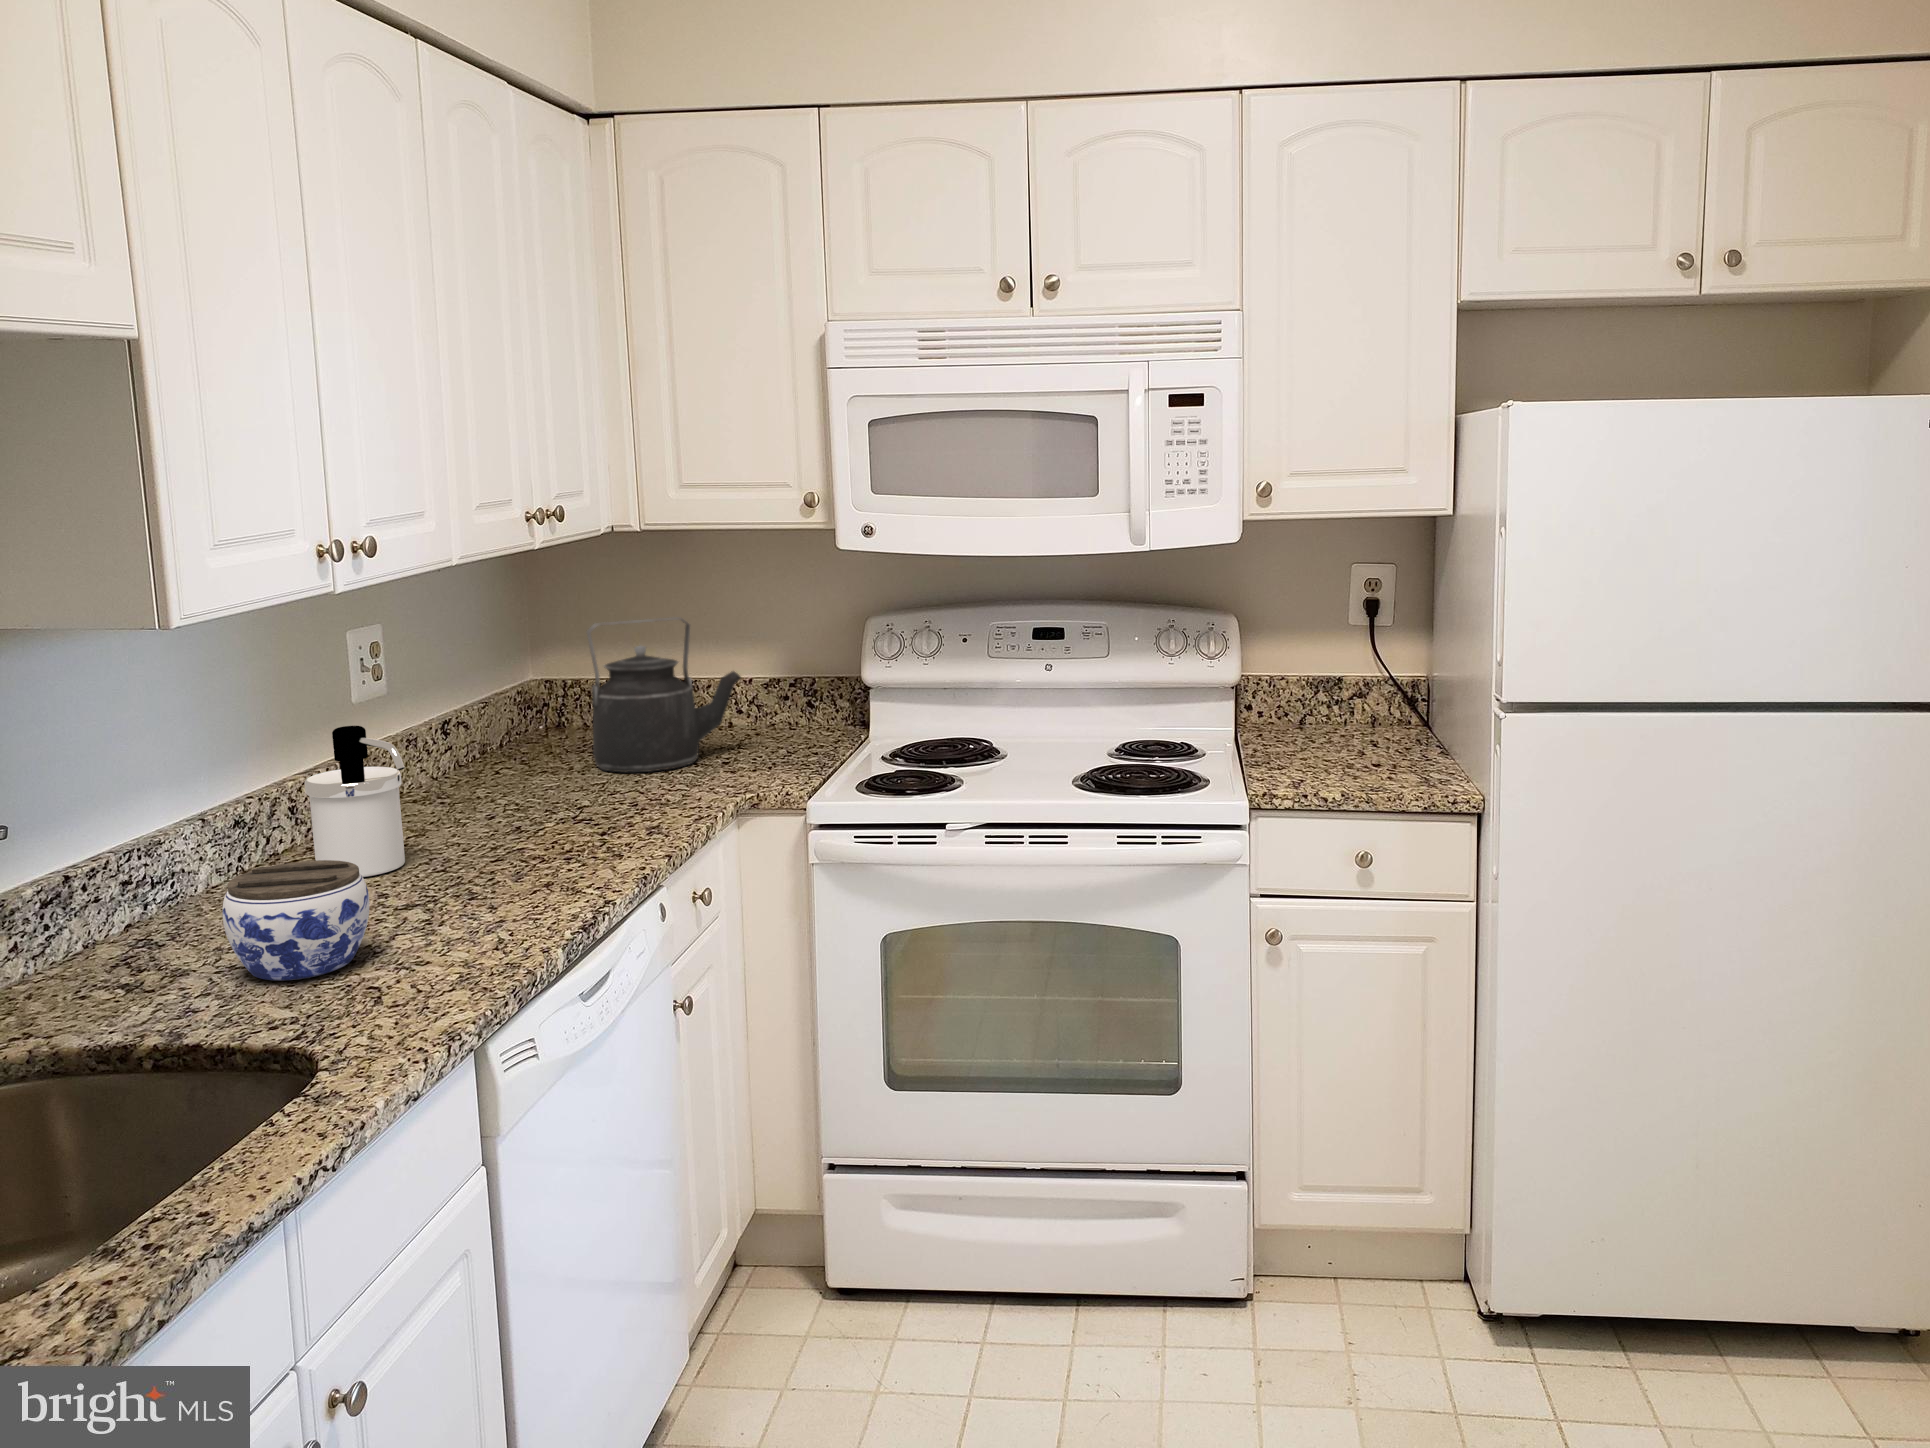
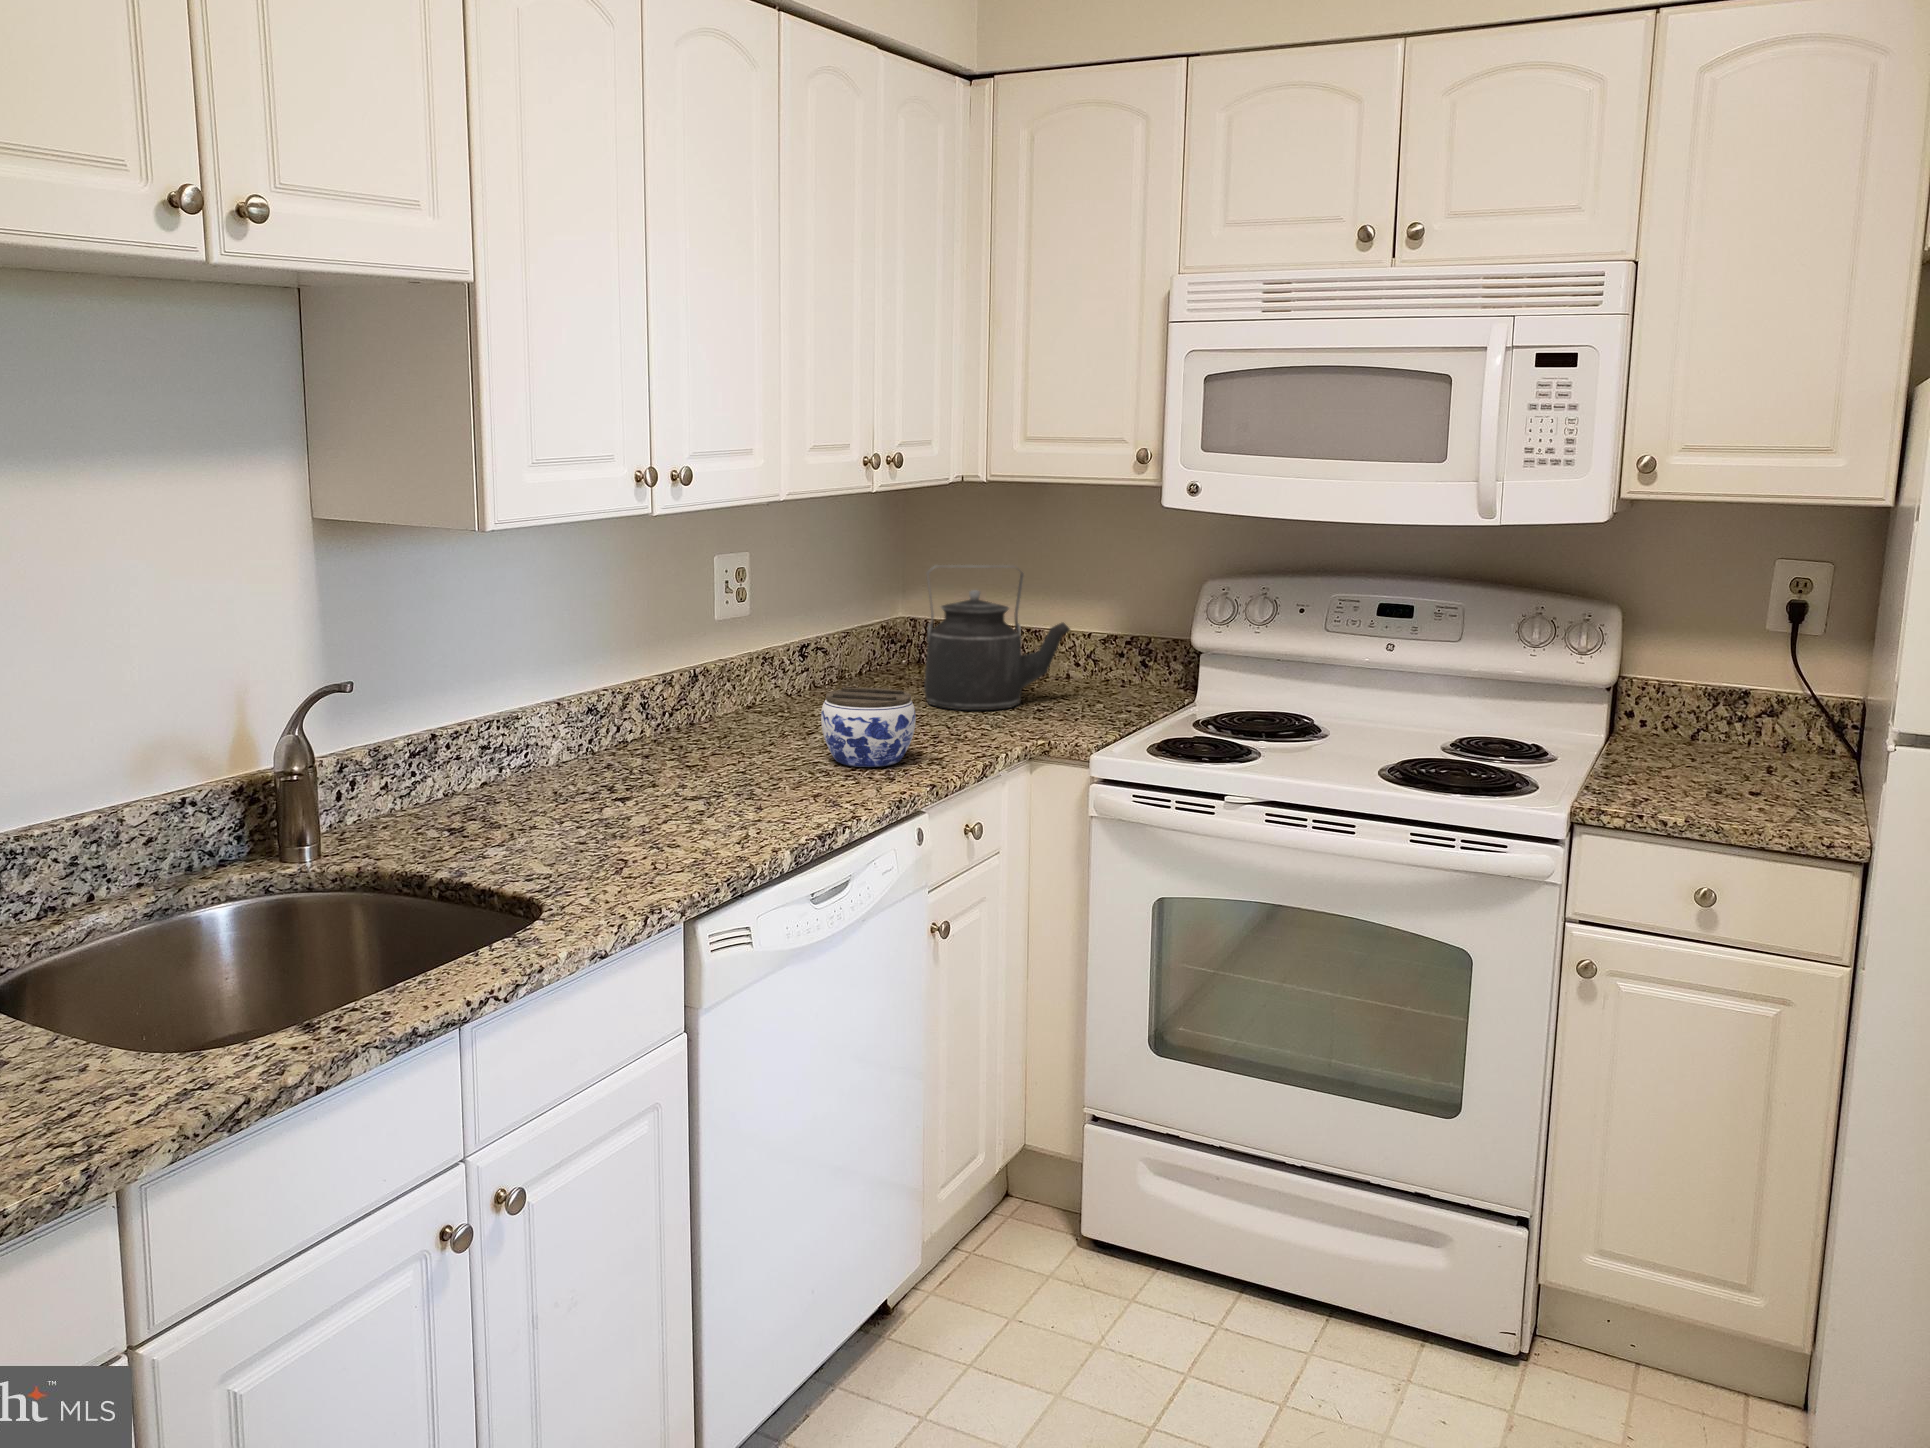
soap dispenser: present [305,726,405,877] -> none [638,635,717,769]
jar: present [223,860,370,981] -> present [821,687,916,767]

